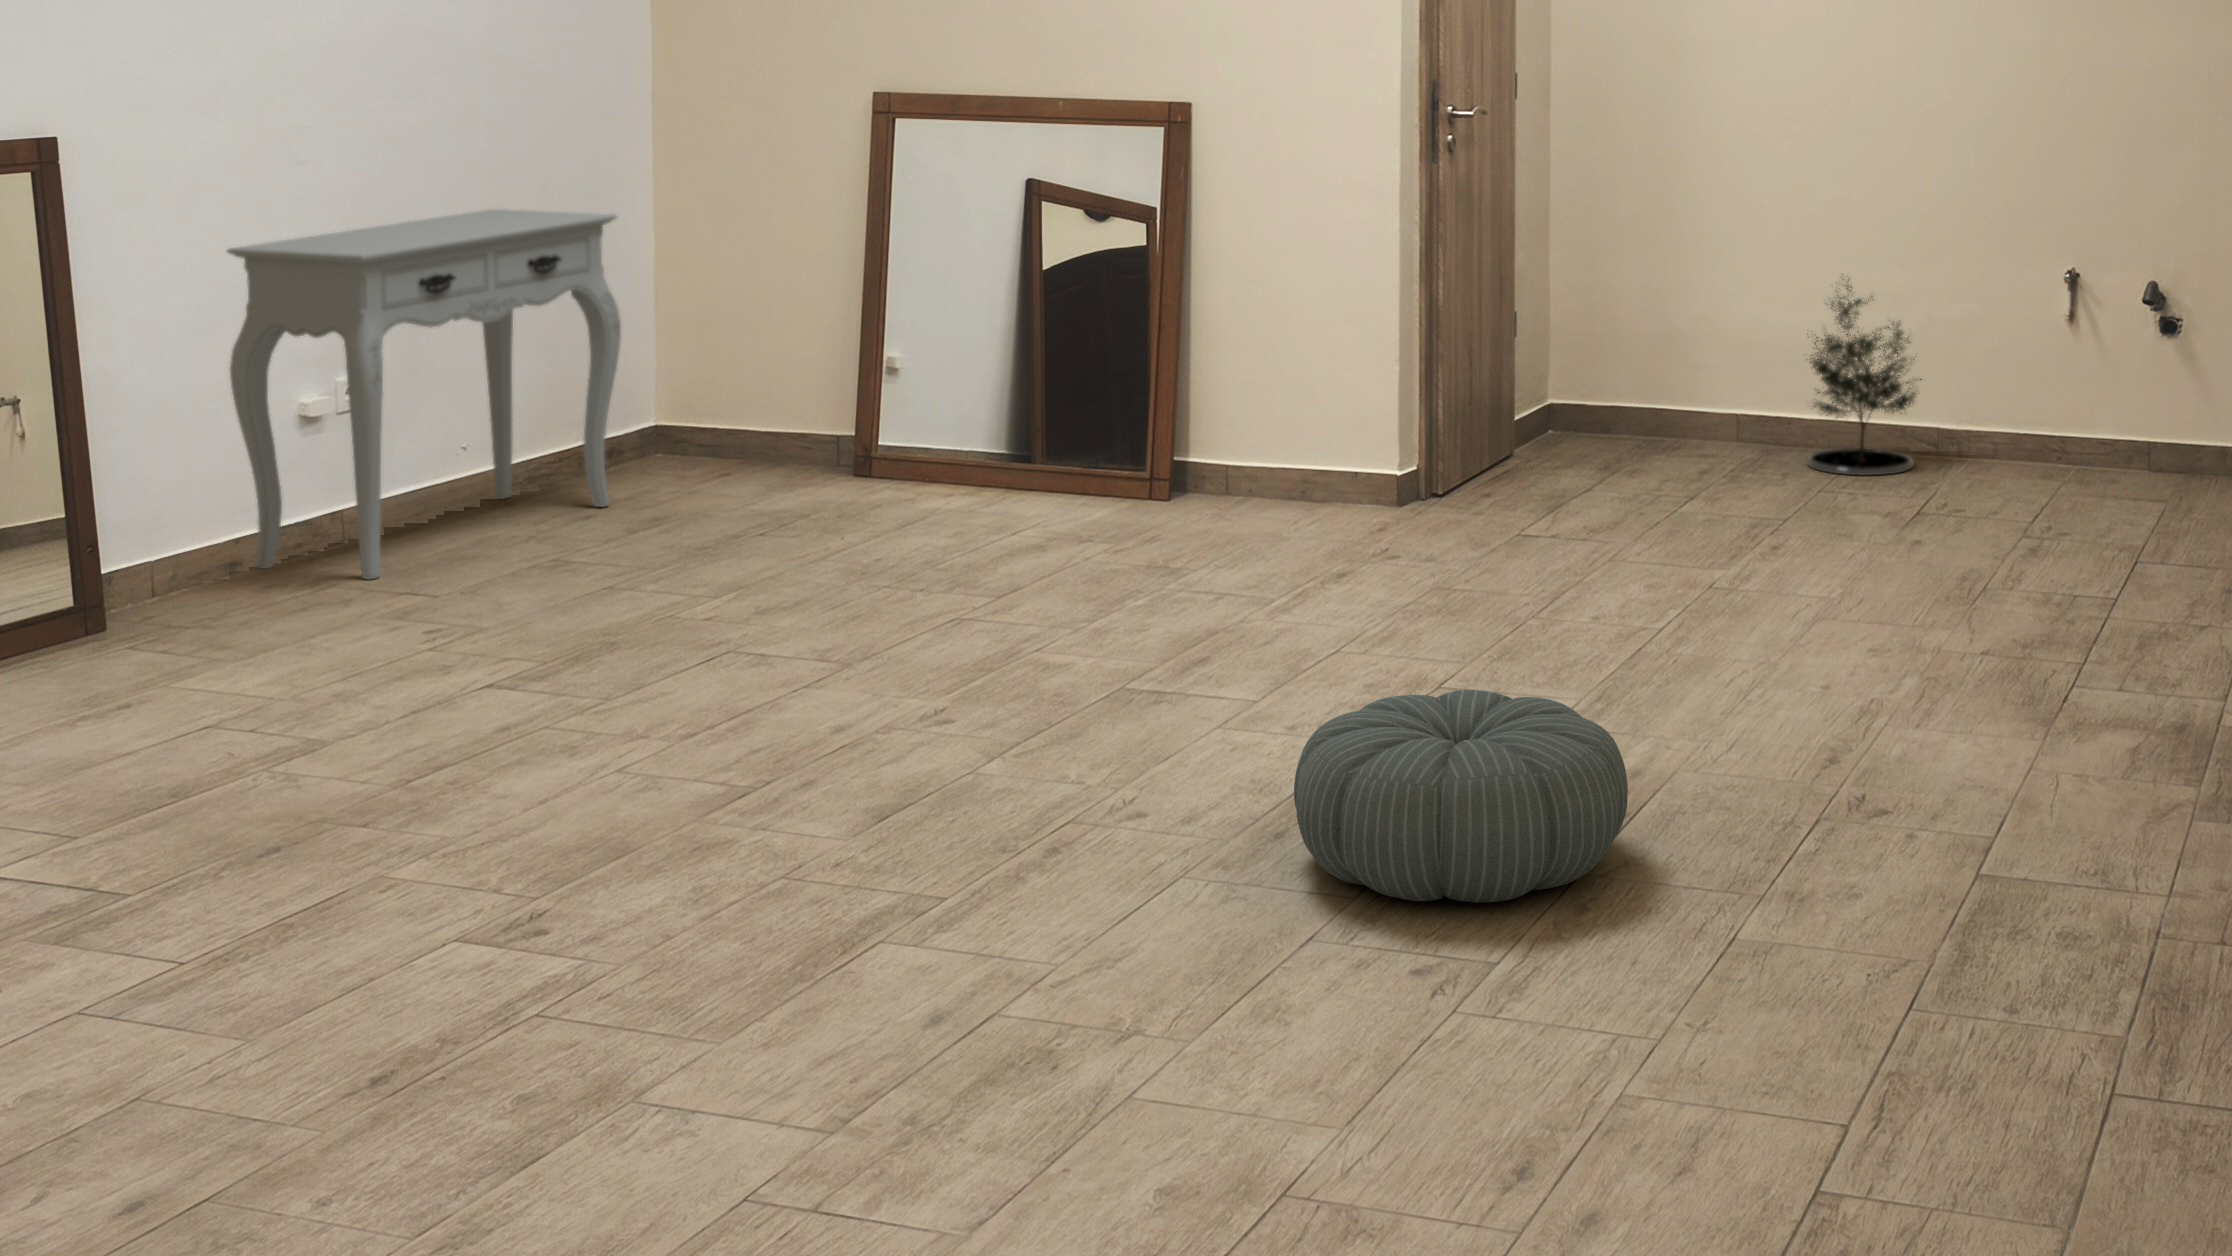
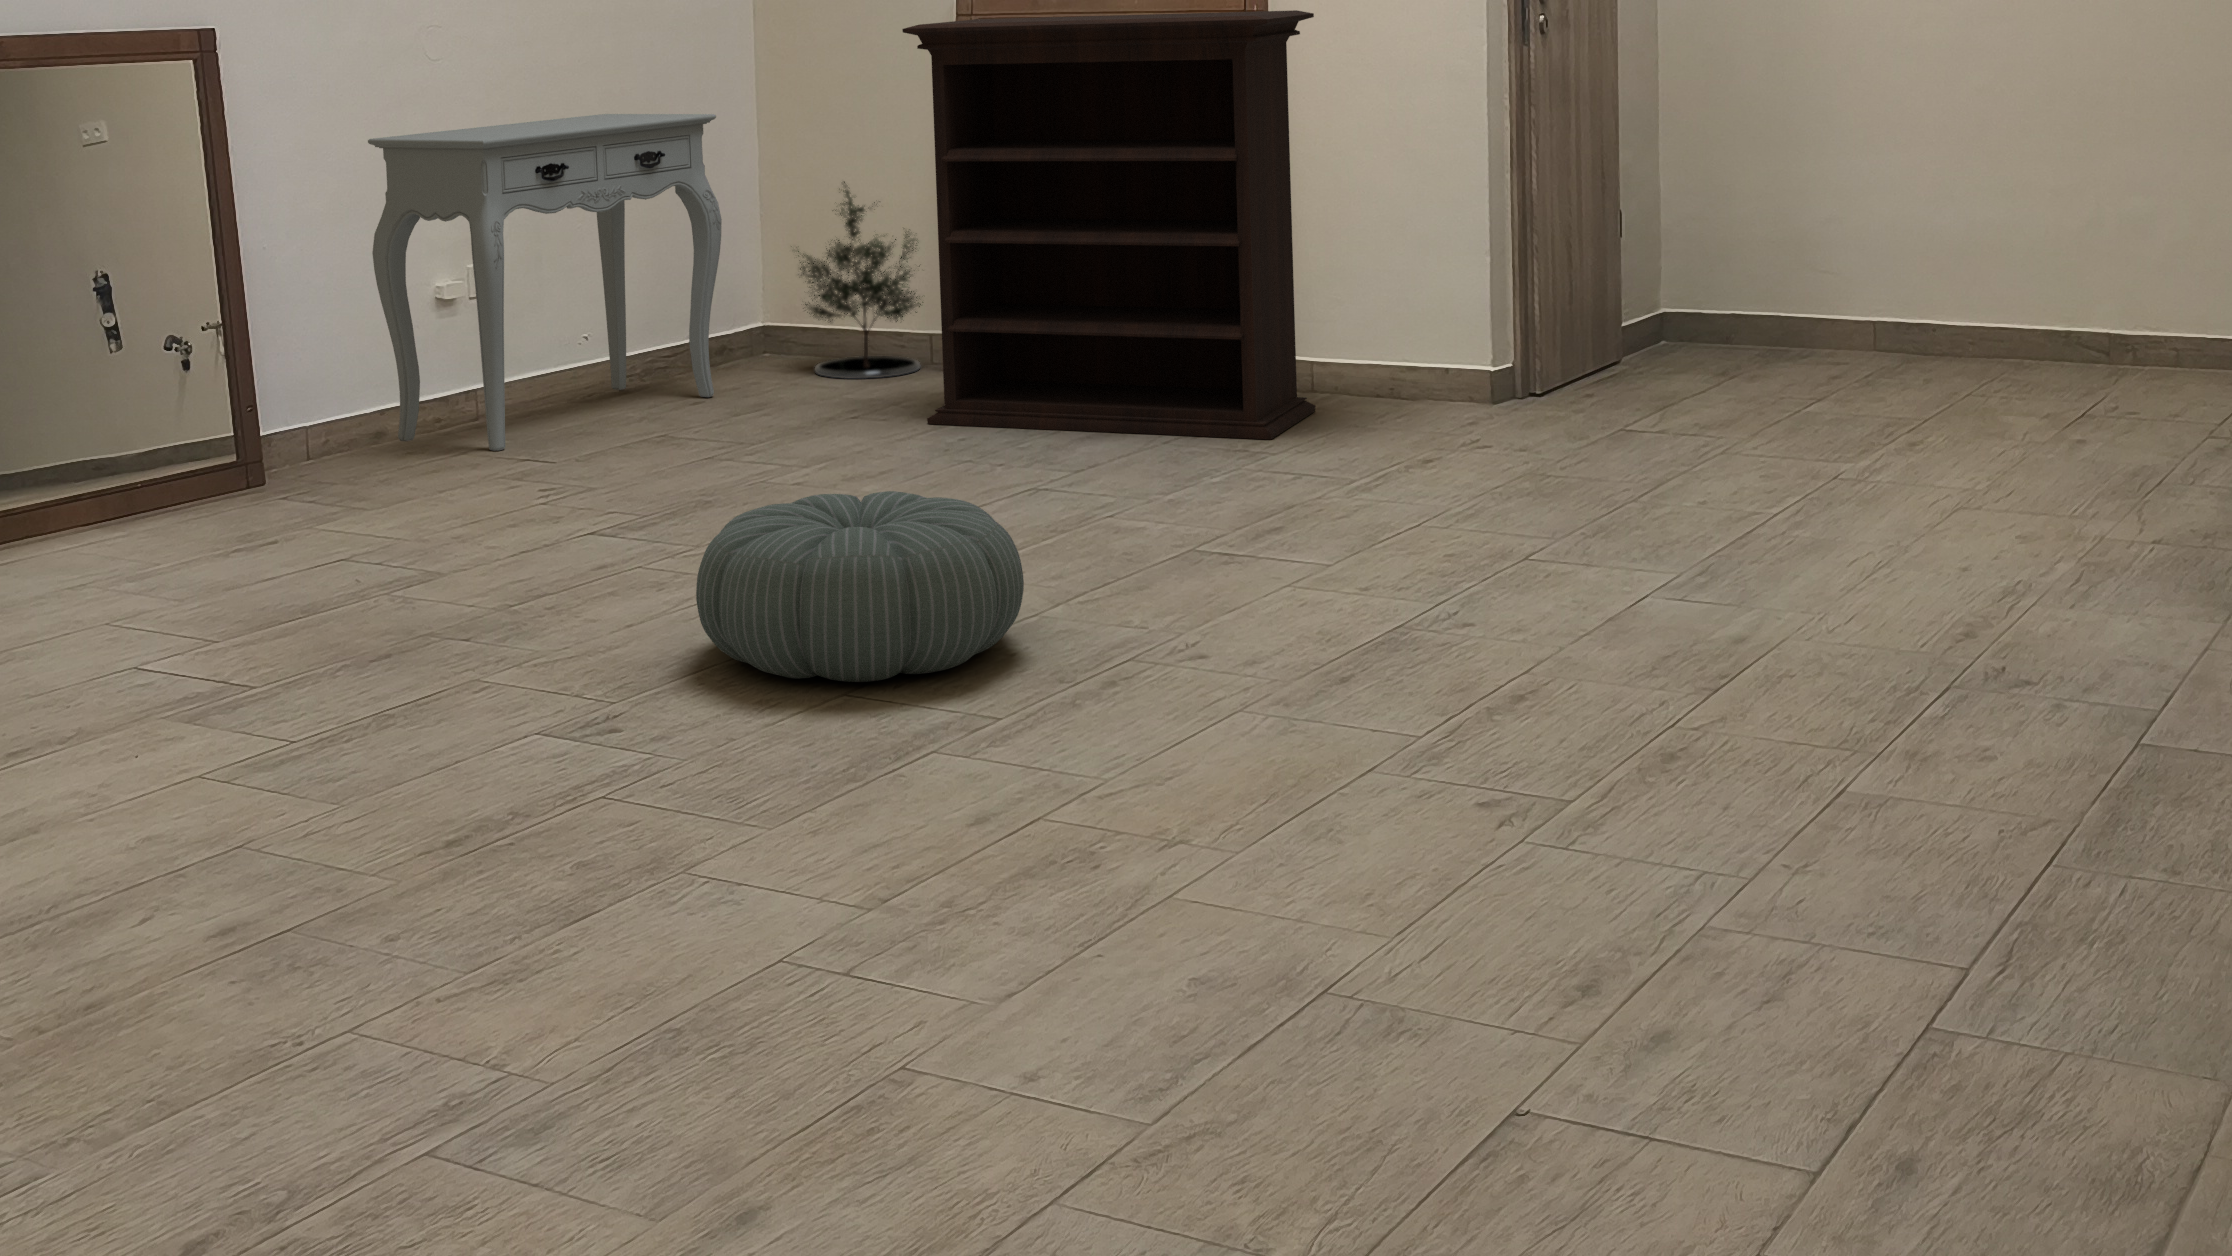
bookshelf: none [821,128,1234,551] -> present [902,10,1315,440]
potted tree: present [1807,274,1921,475] -> present [798,181,923,379]
pouf: present [1294,690,1628,903] -> present [696,491,1024,682]

